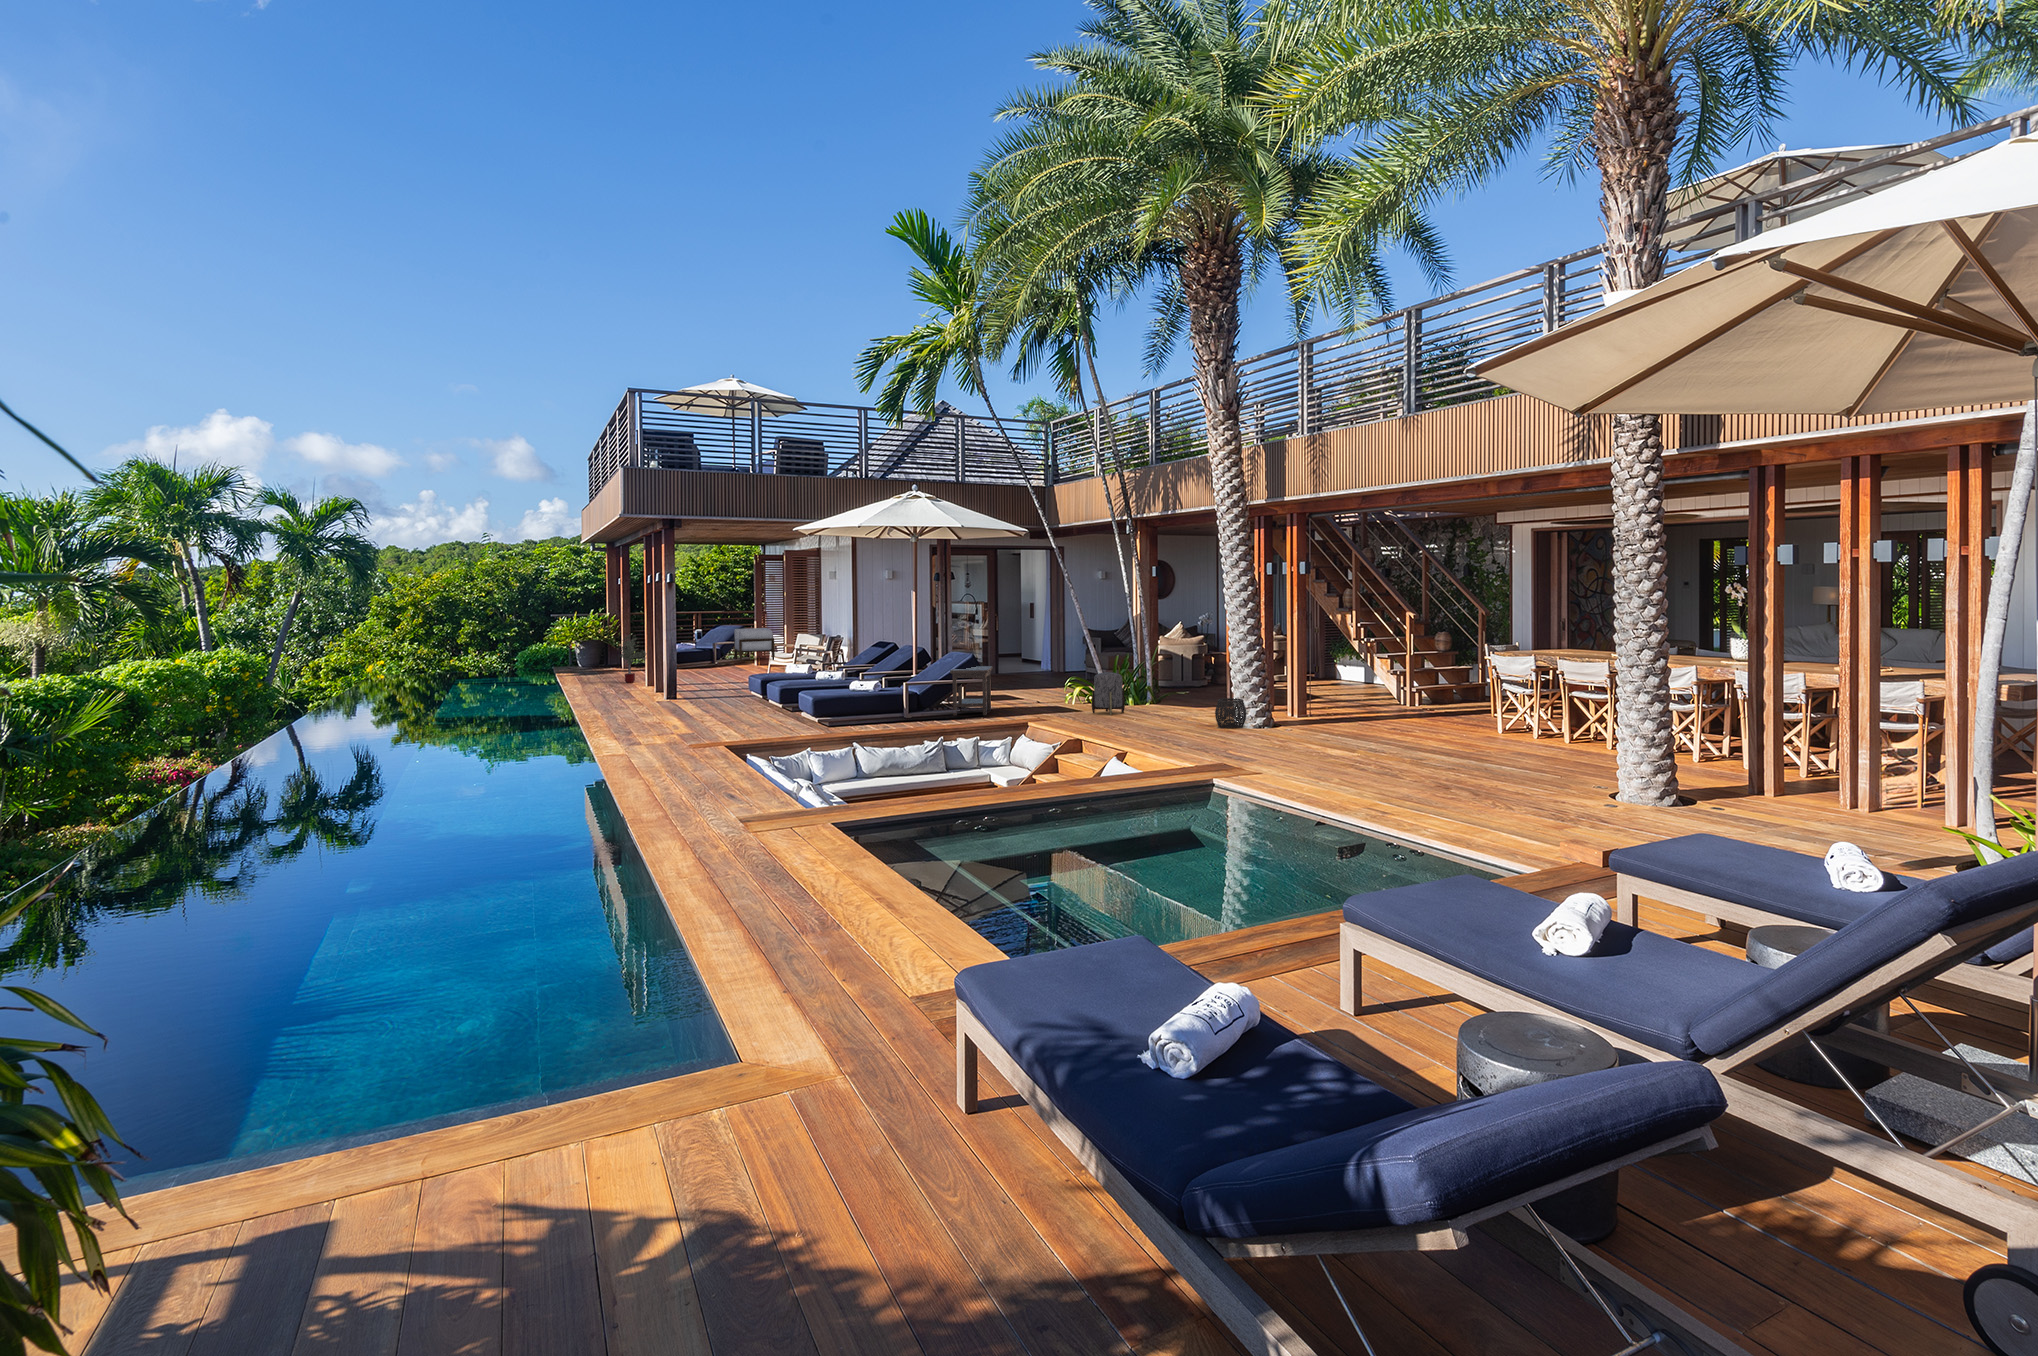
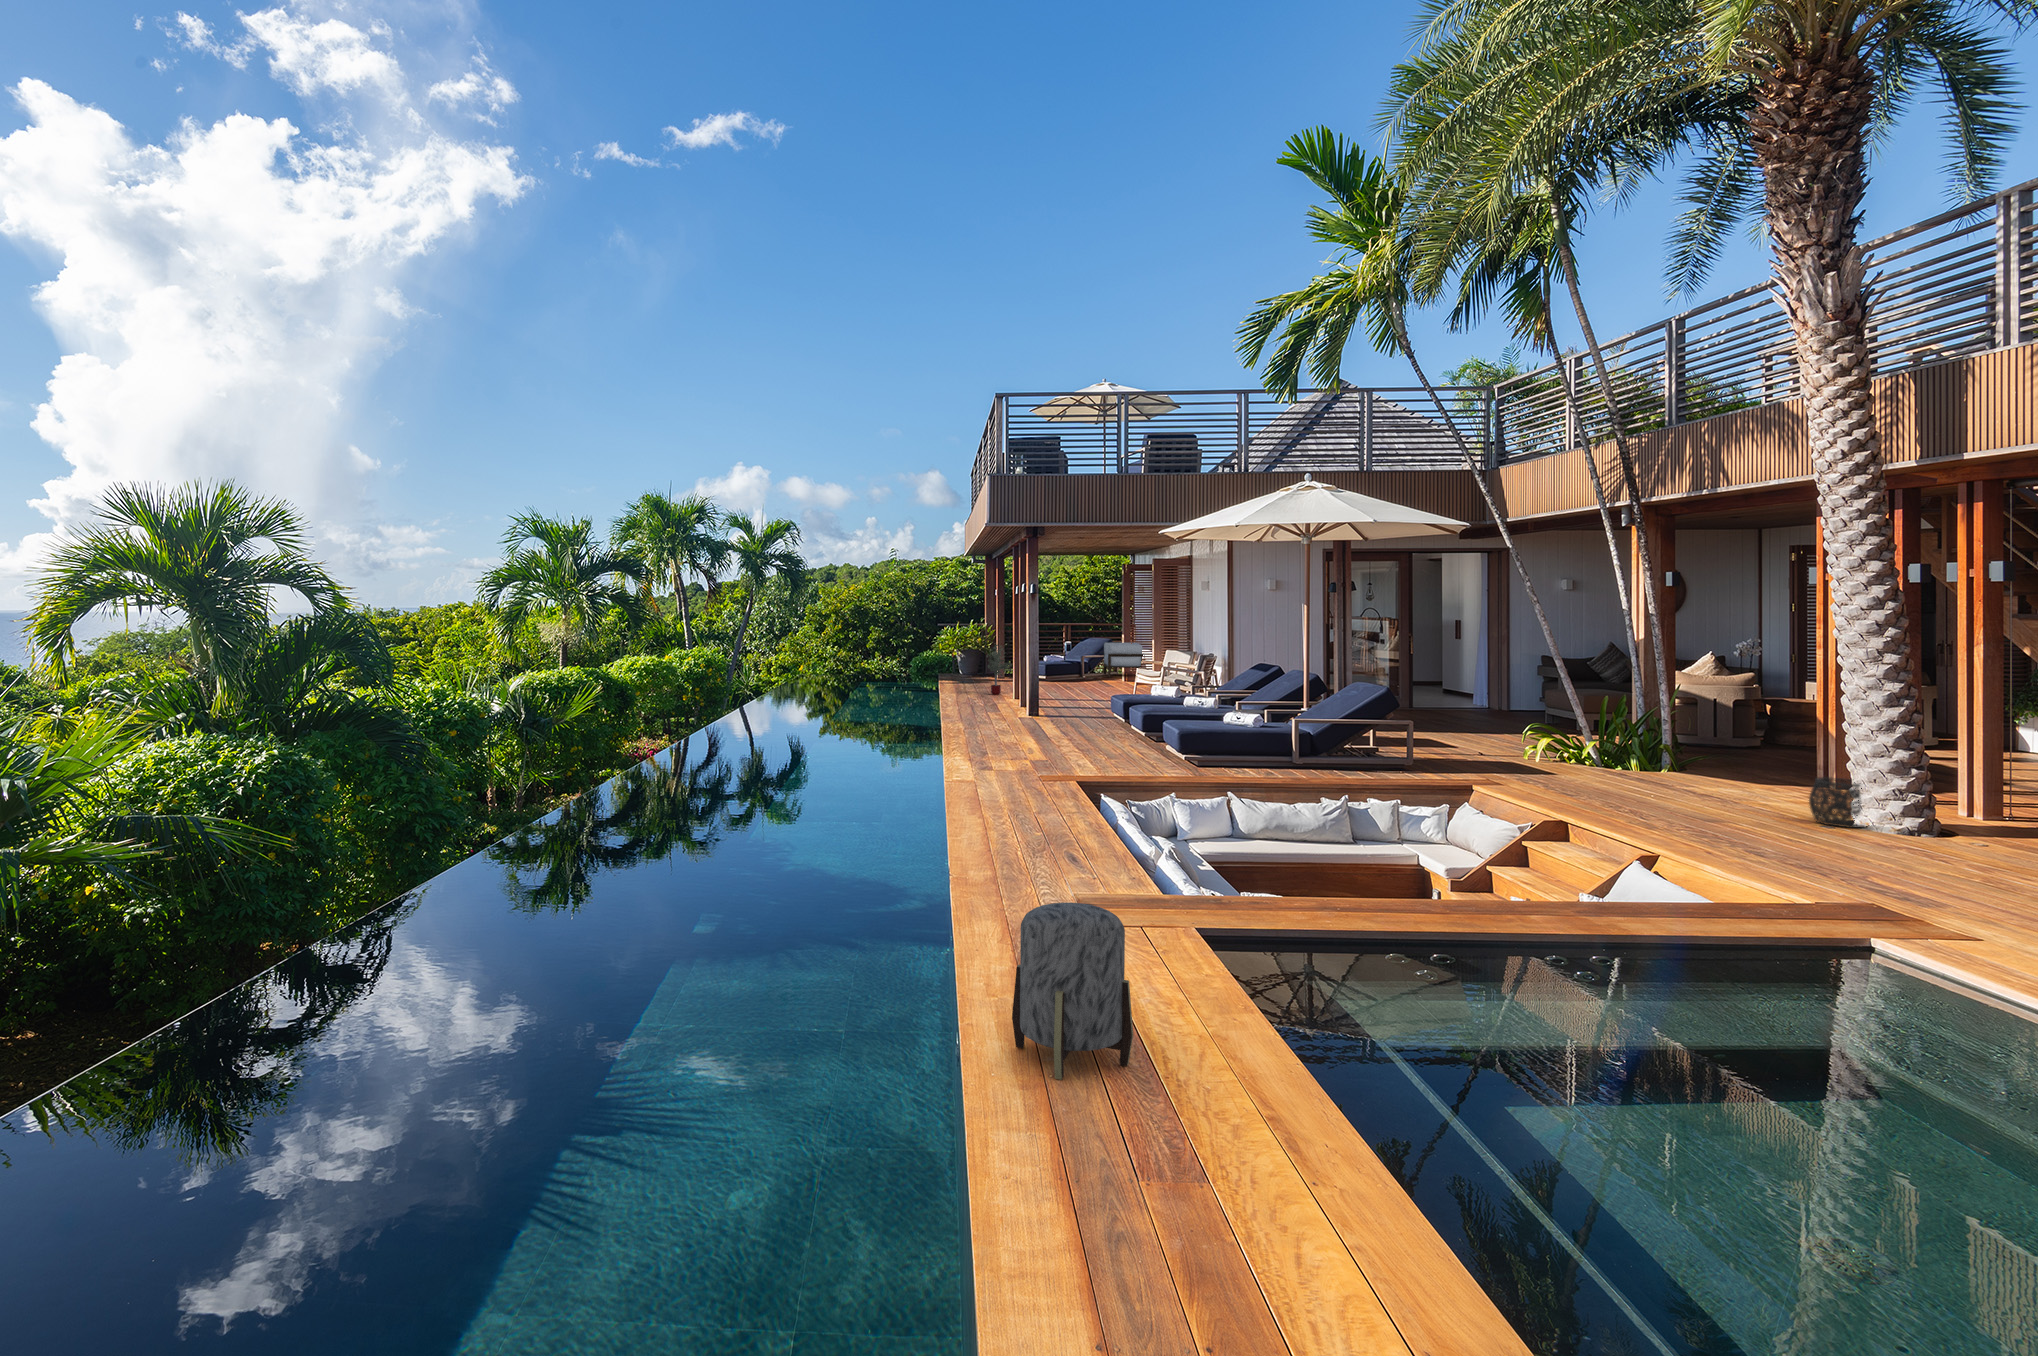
side table: present [950,666,993,715] -> none [1357,700,1415,767]
ottoman: present [1091,672,1125,715] -> present [1012,903,1133,1080]

